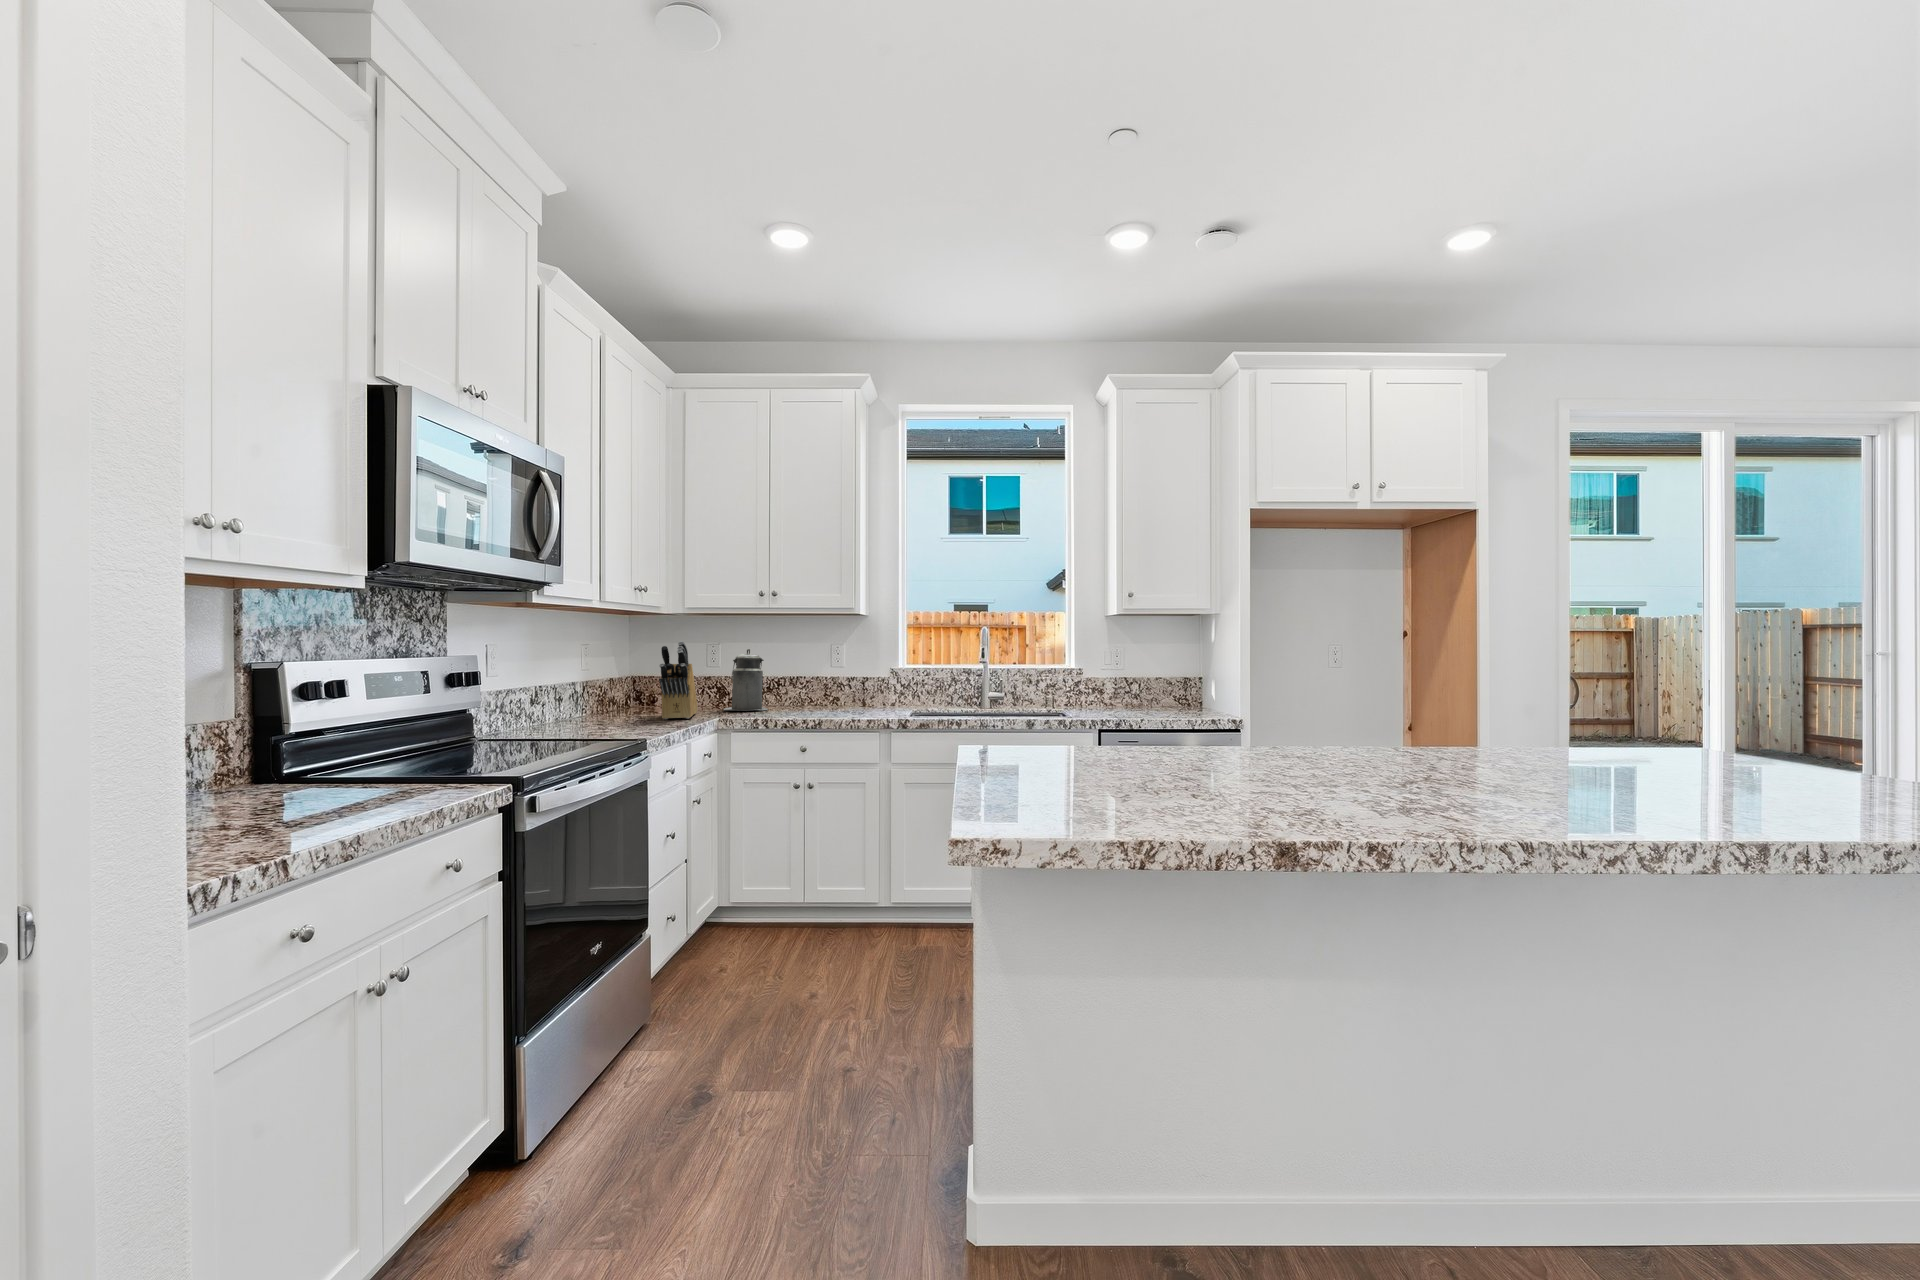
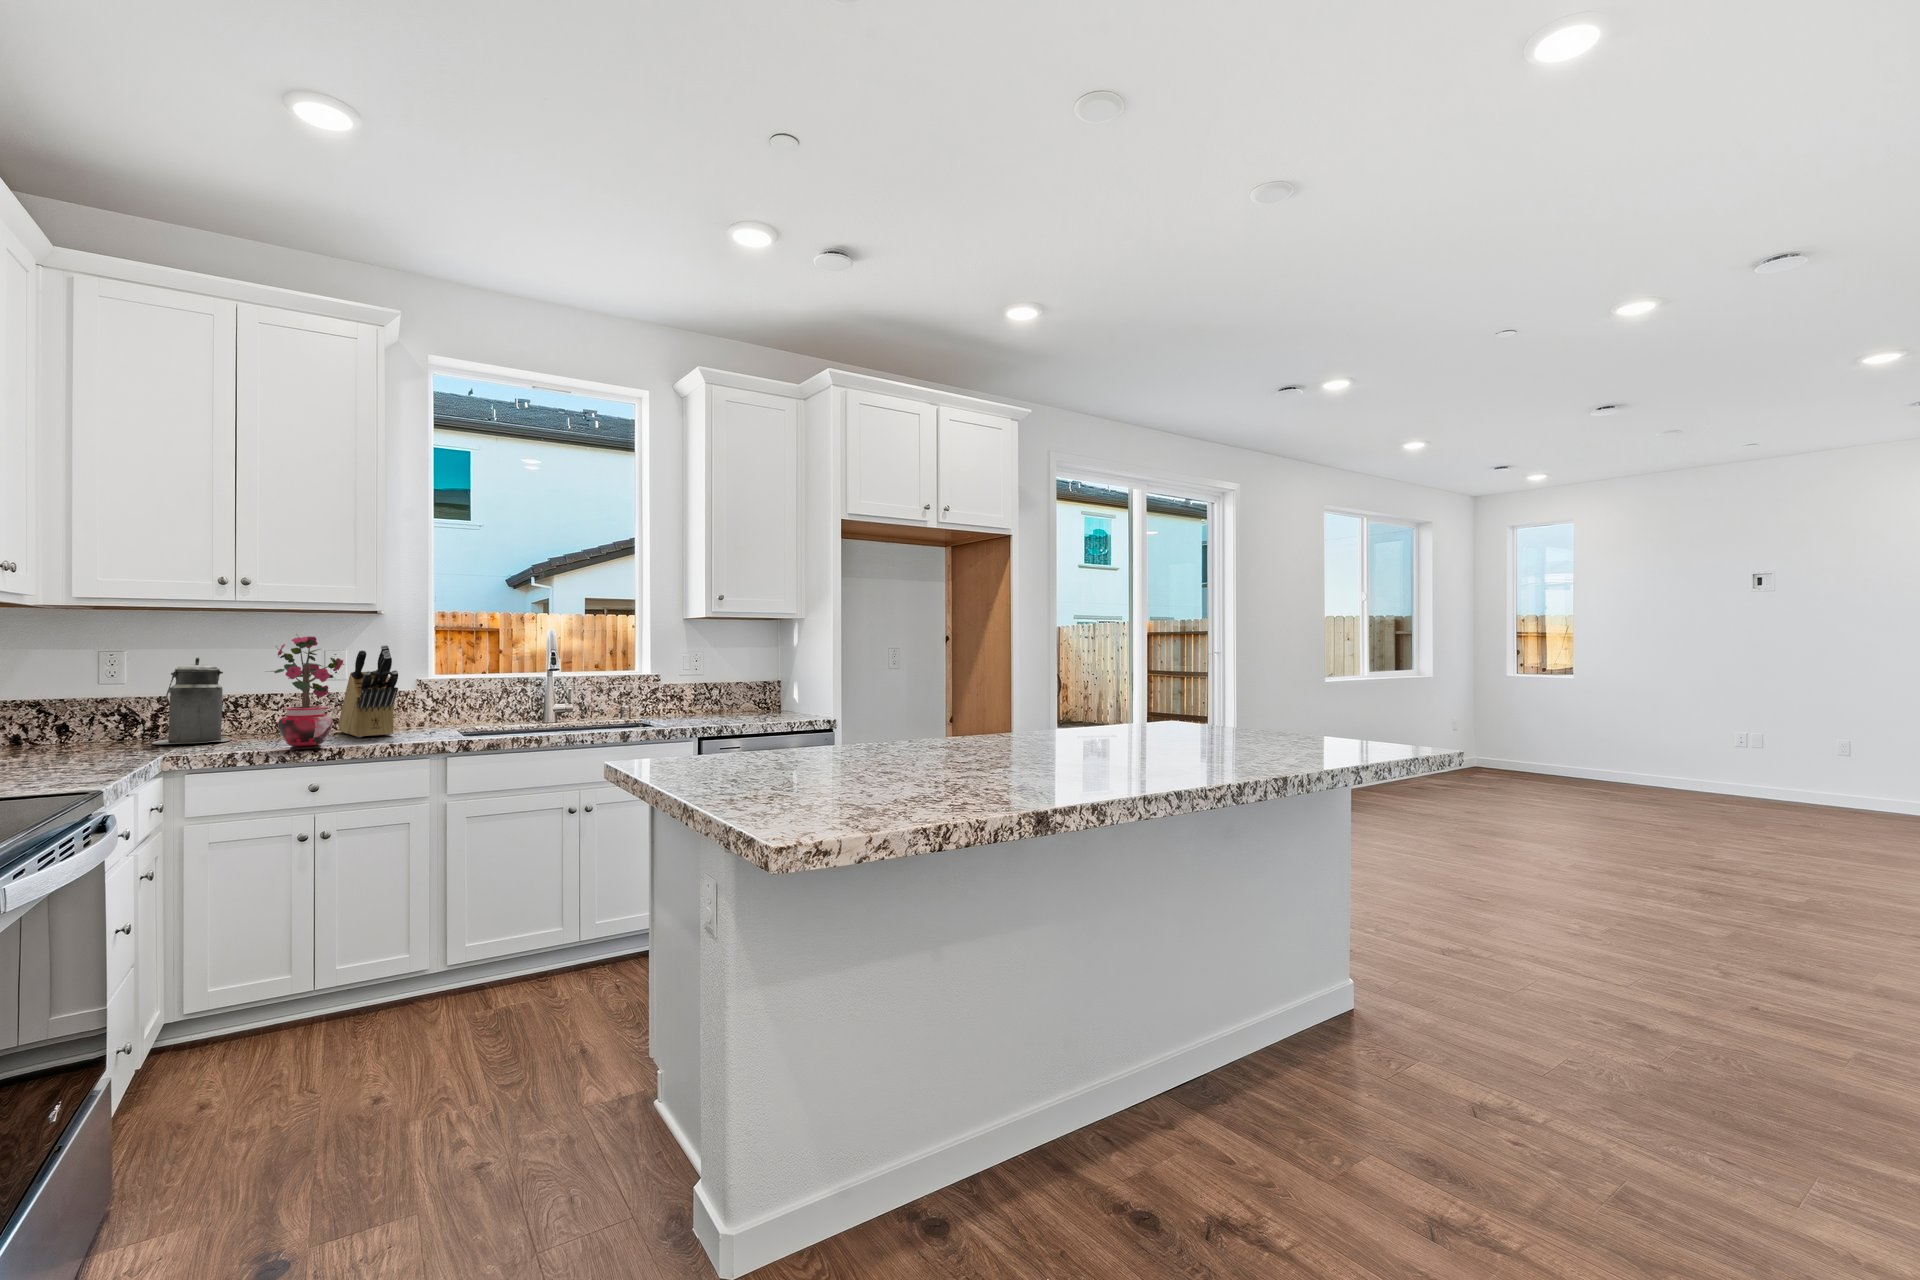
potted plant: none [775,631,825,719] -> present [271,634,344,750]
knife block: present [659,641,698,719] -> present [338,645,398,737]

